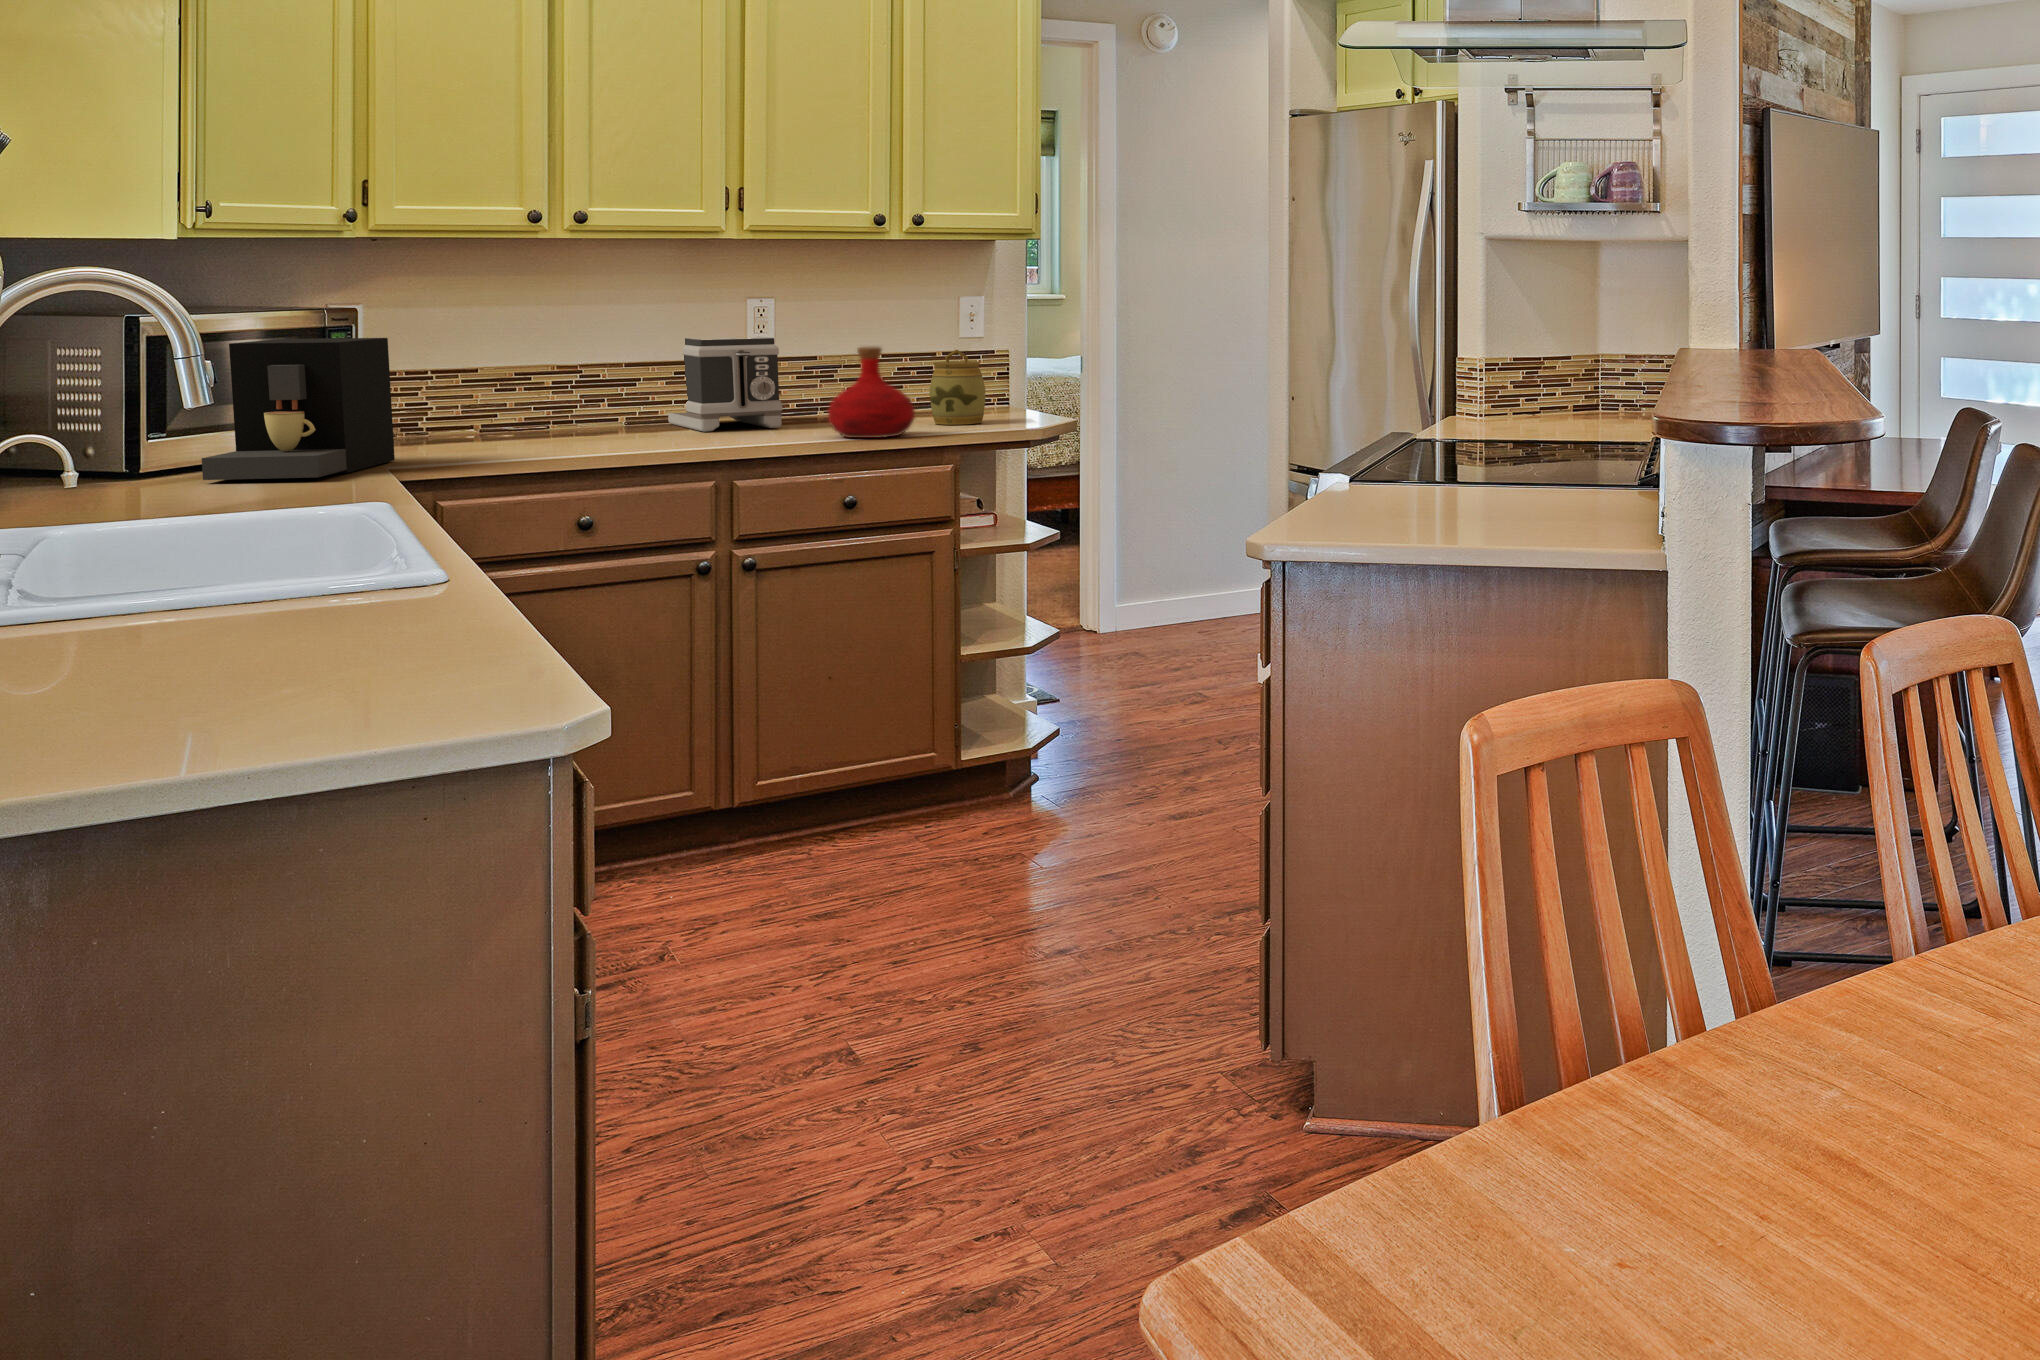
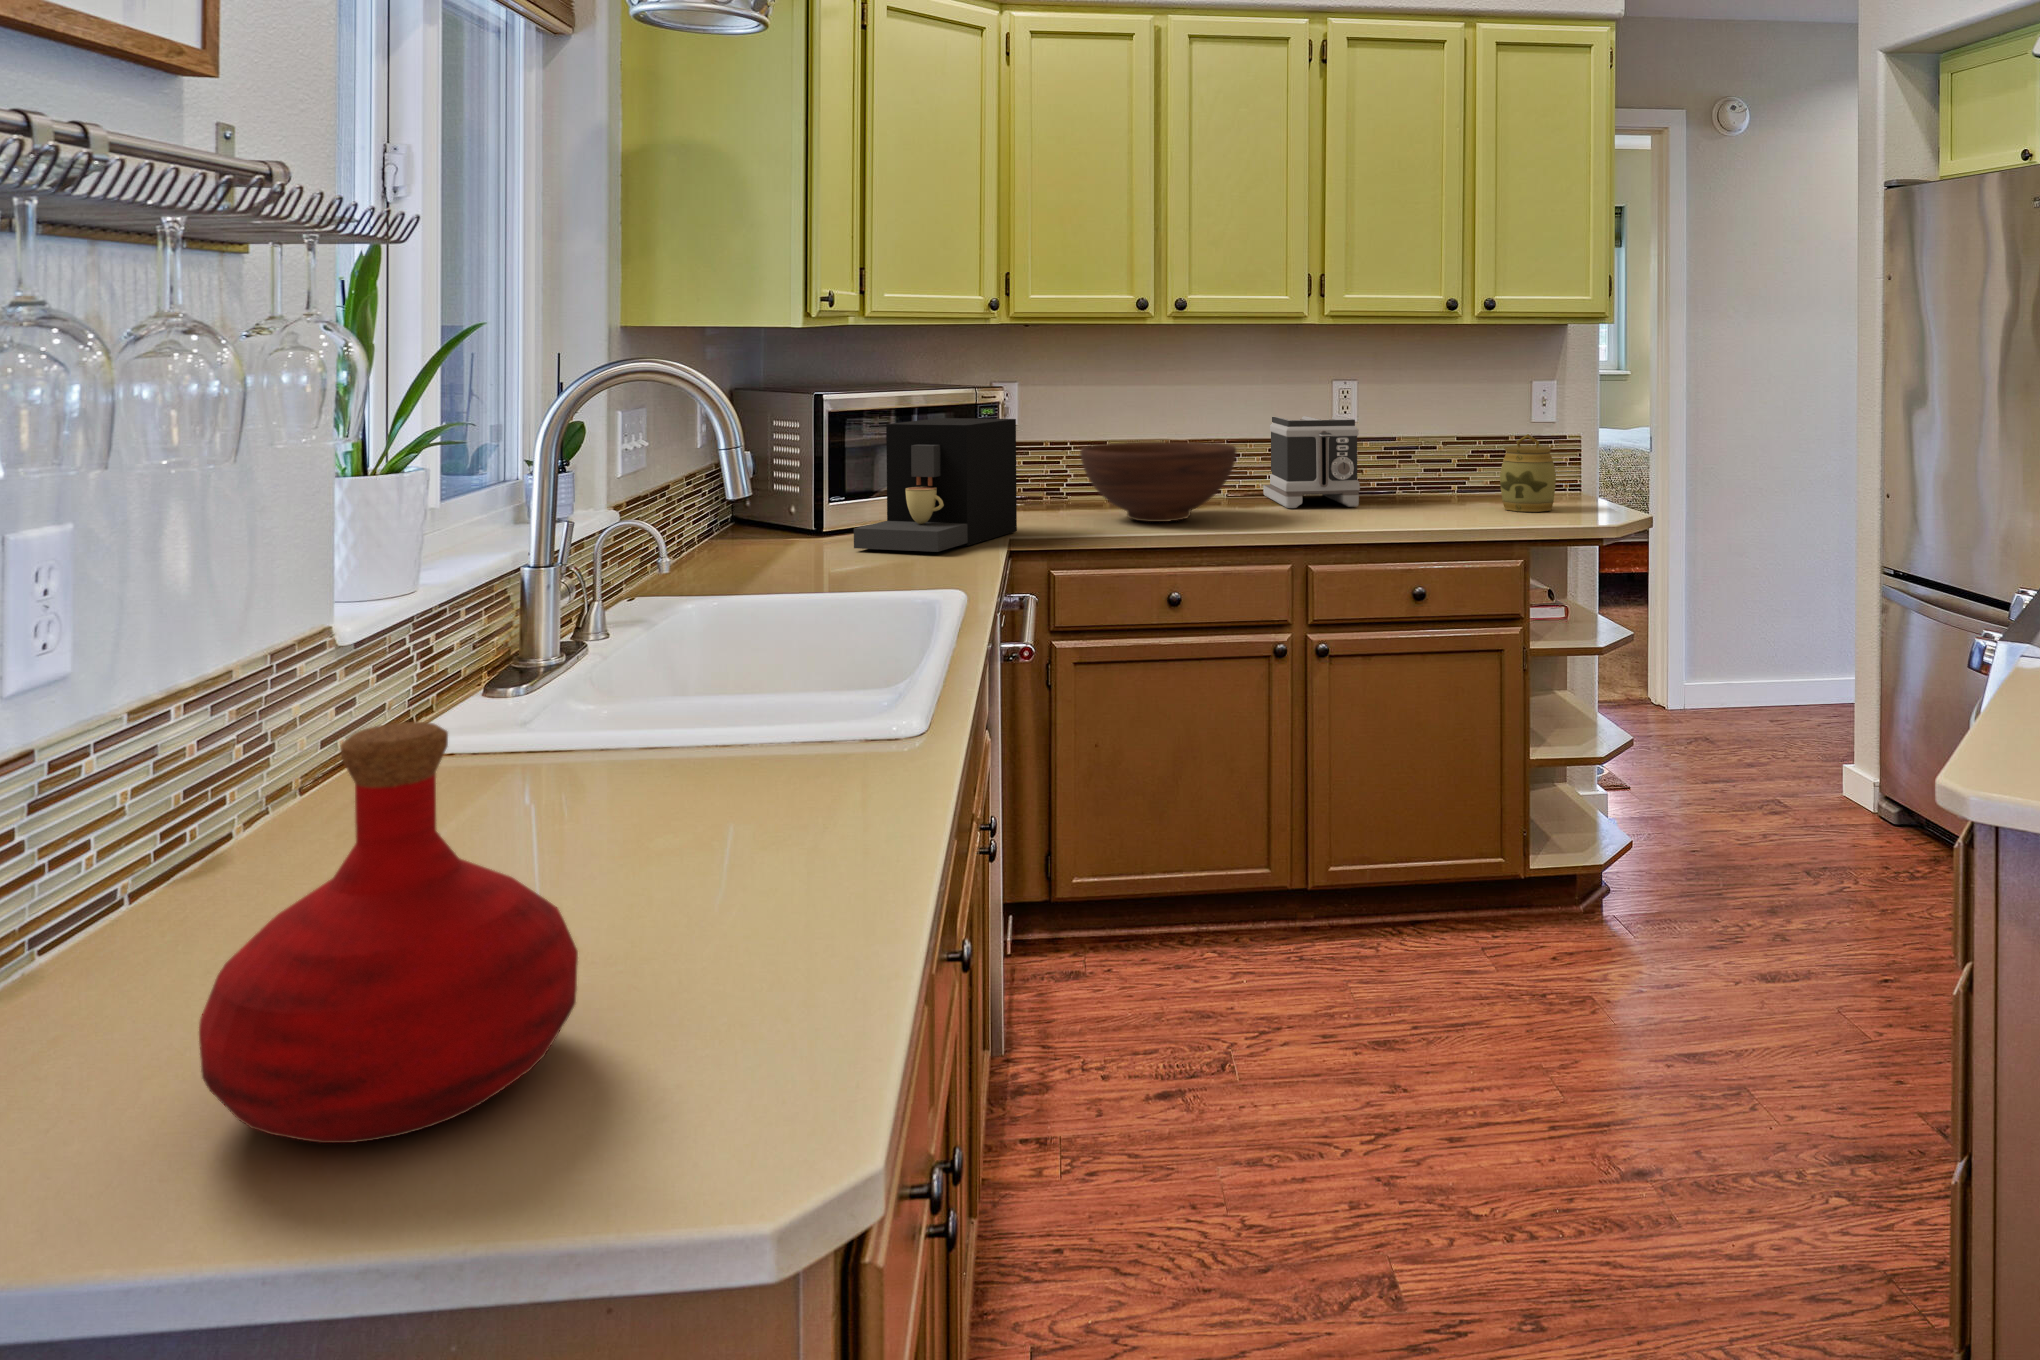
bottle: present [828,347,915,438] -> present [199,722,578,1143]
fruit bowl: none [461,364,648,447] -> present [1080,442,1236,522]

